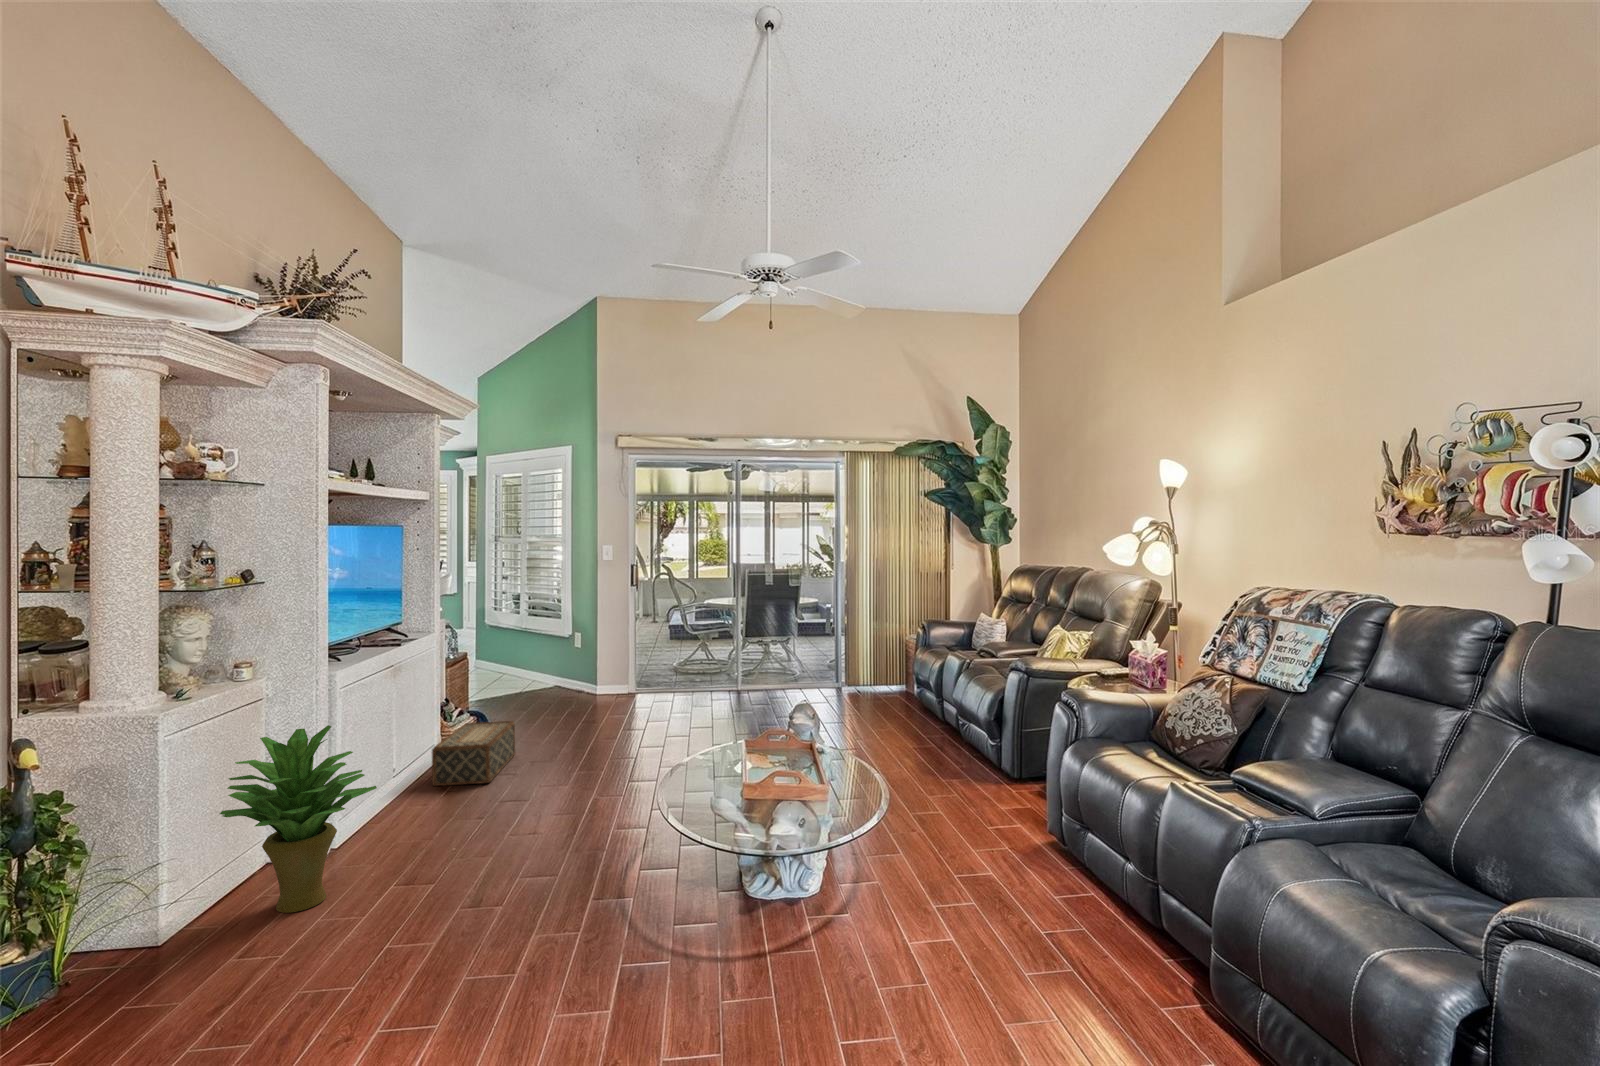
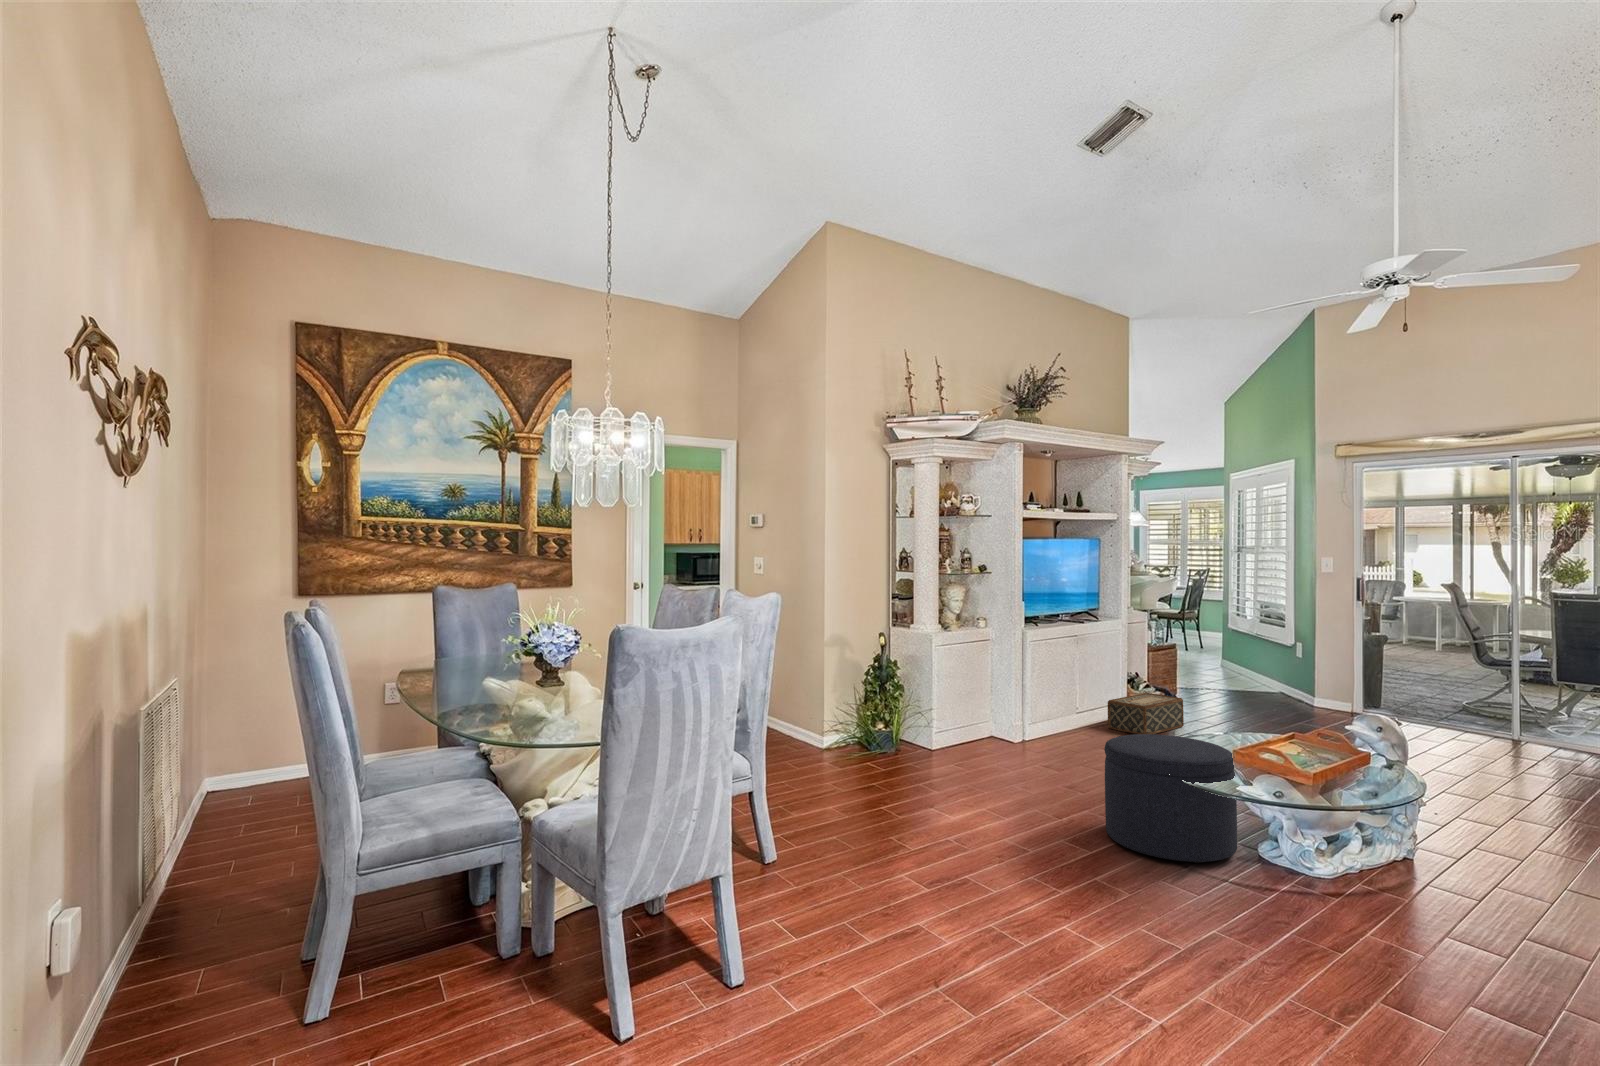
potted plant: present [220,725,377,913] -> none [958,657,1035,758]
ottoman: none [586,790,755,993] -> present [1104,734,1237,863]

